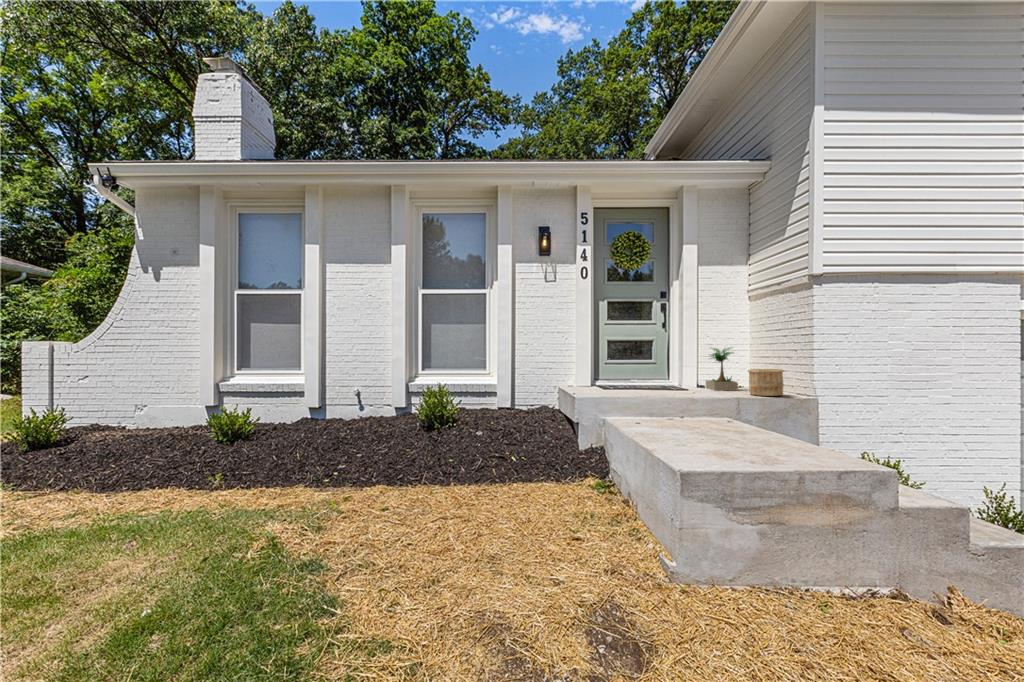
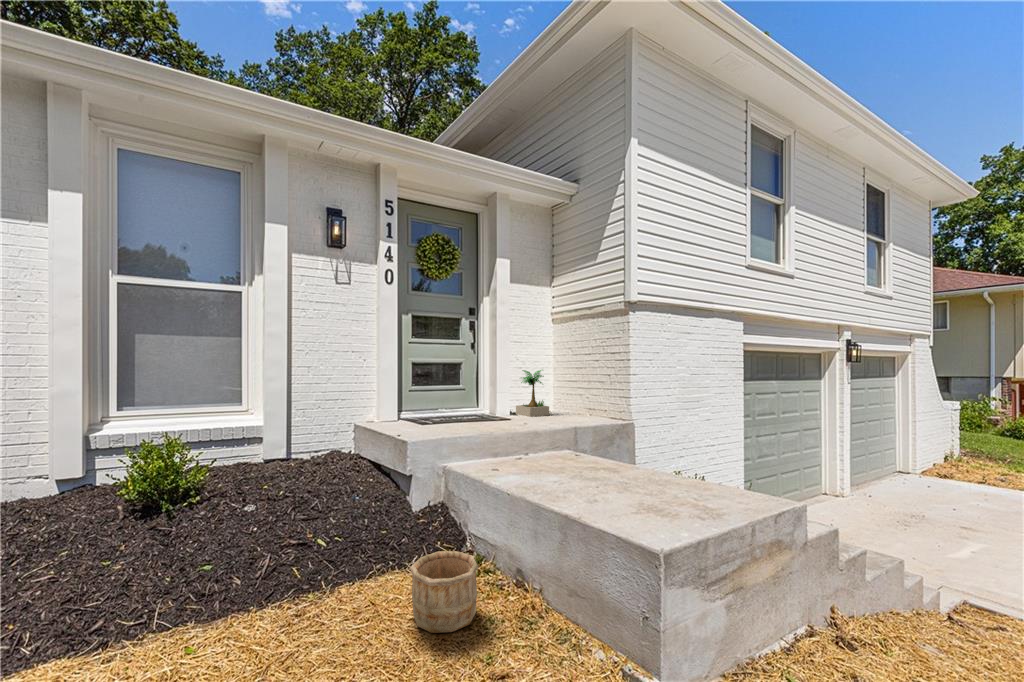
wooden bucket: present [748,369,783,396] -> present [410,551,478,633]

